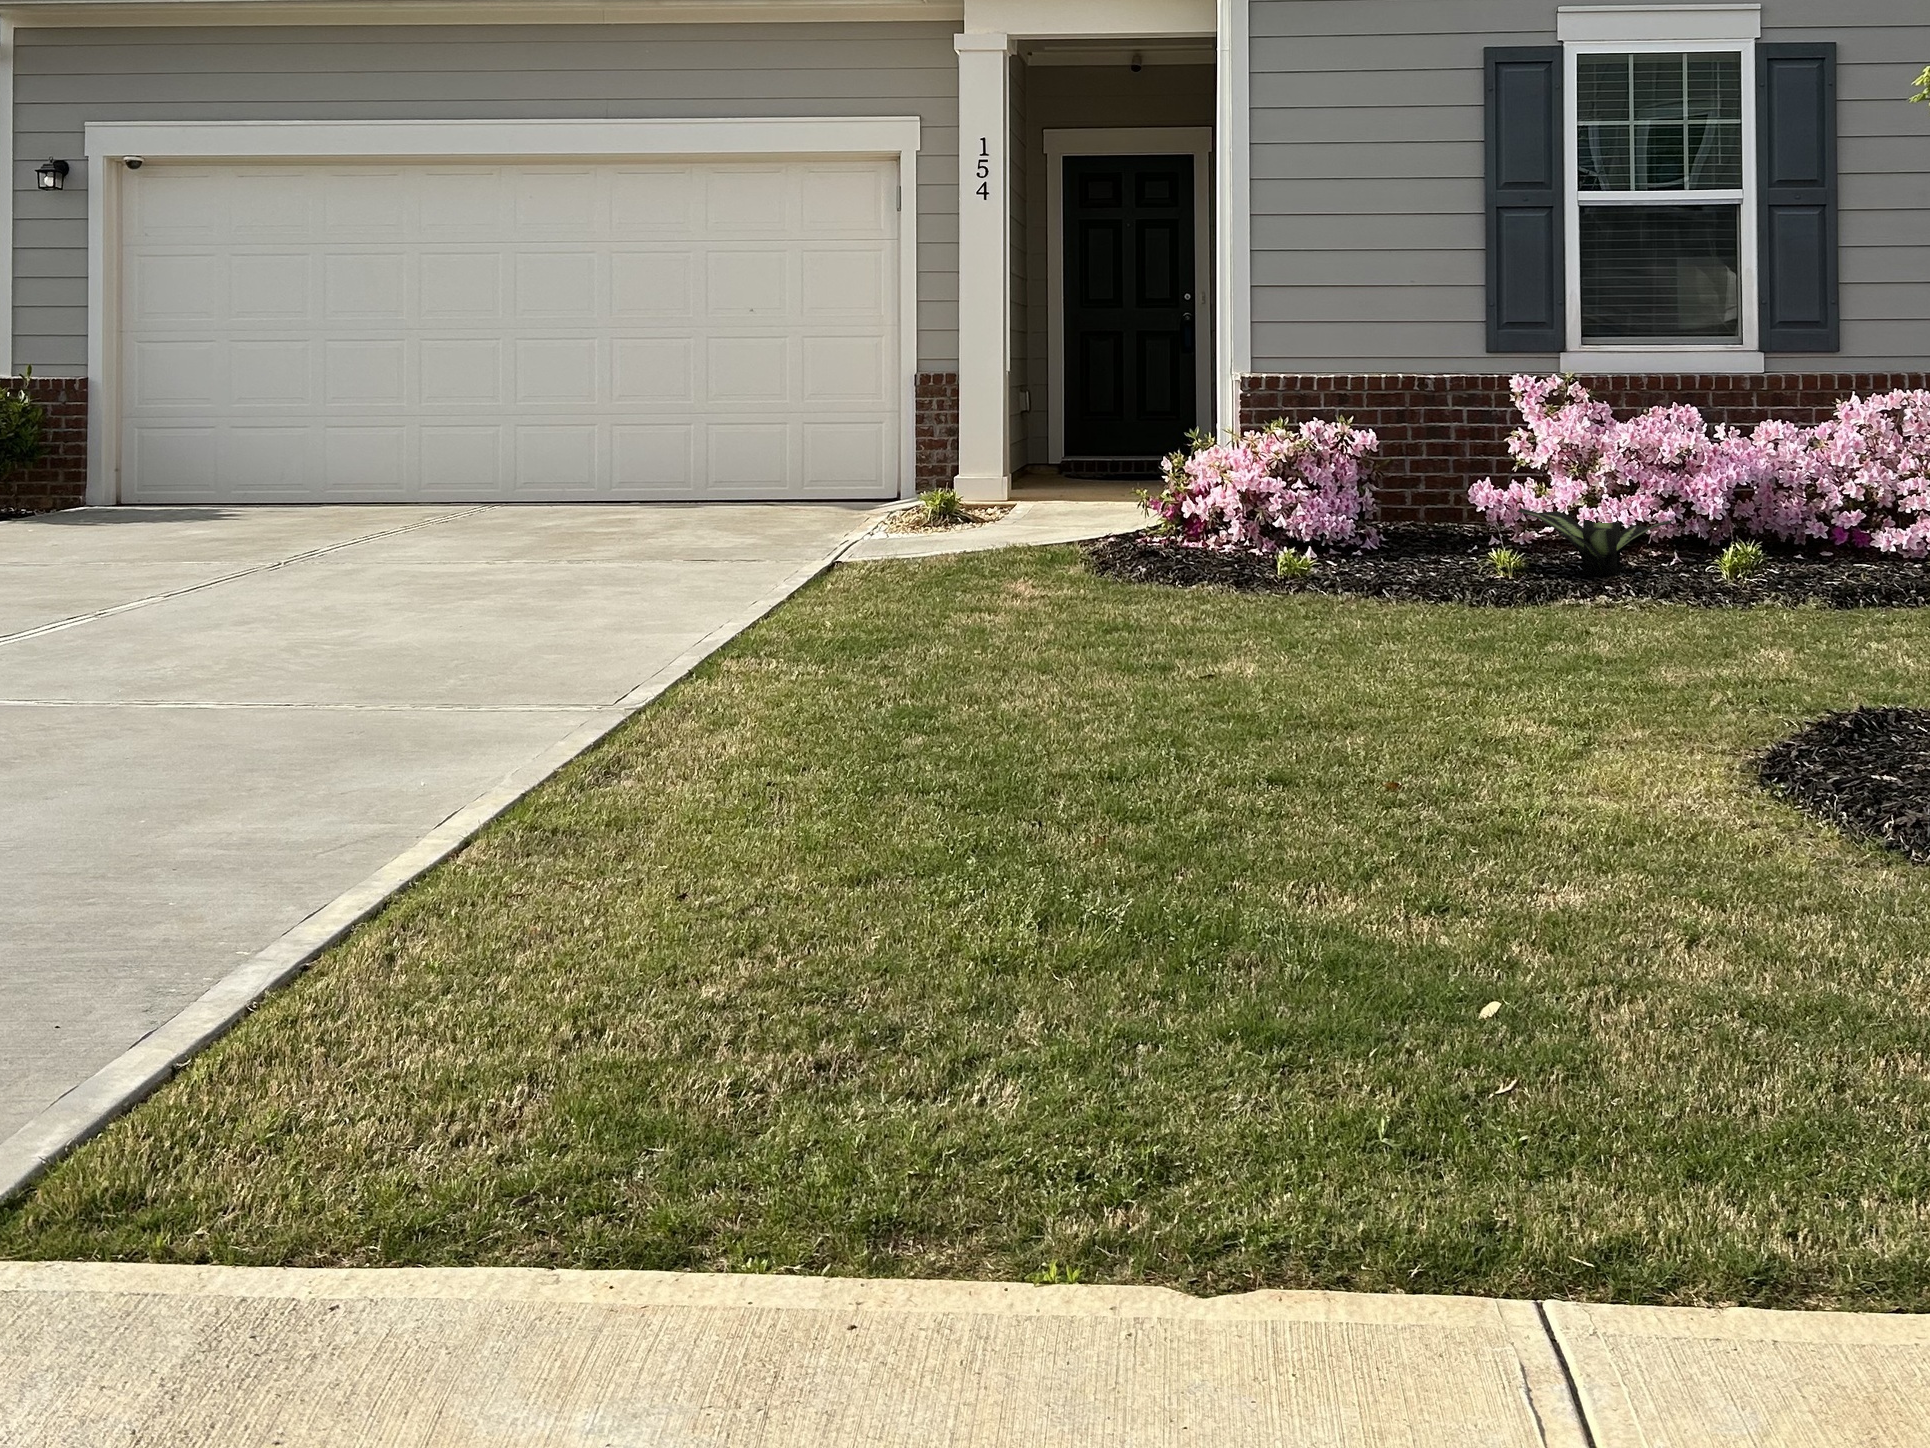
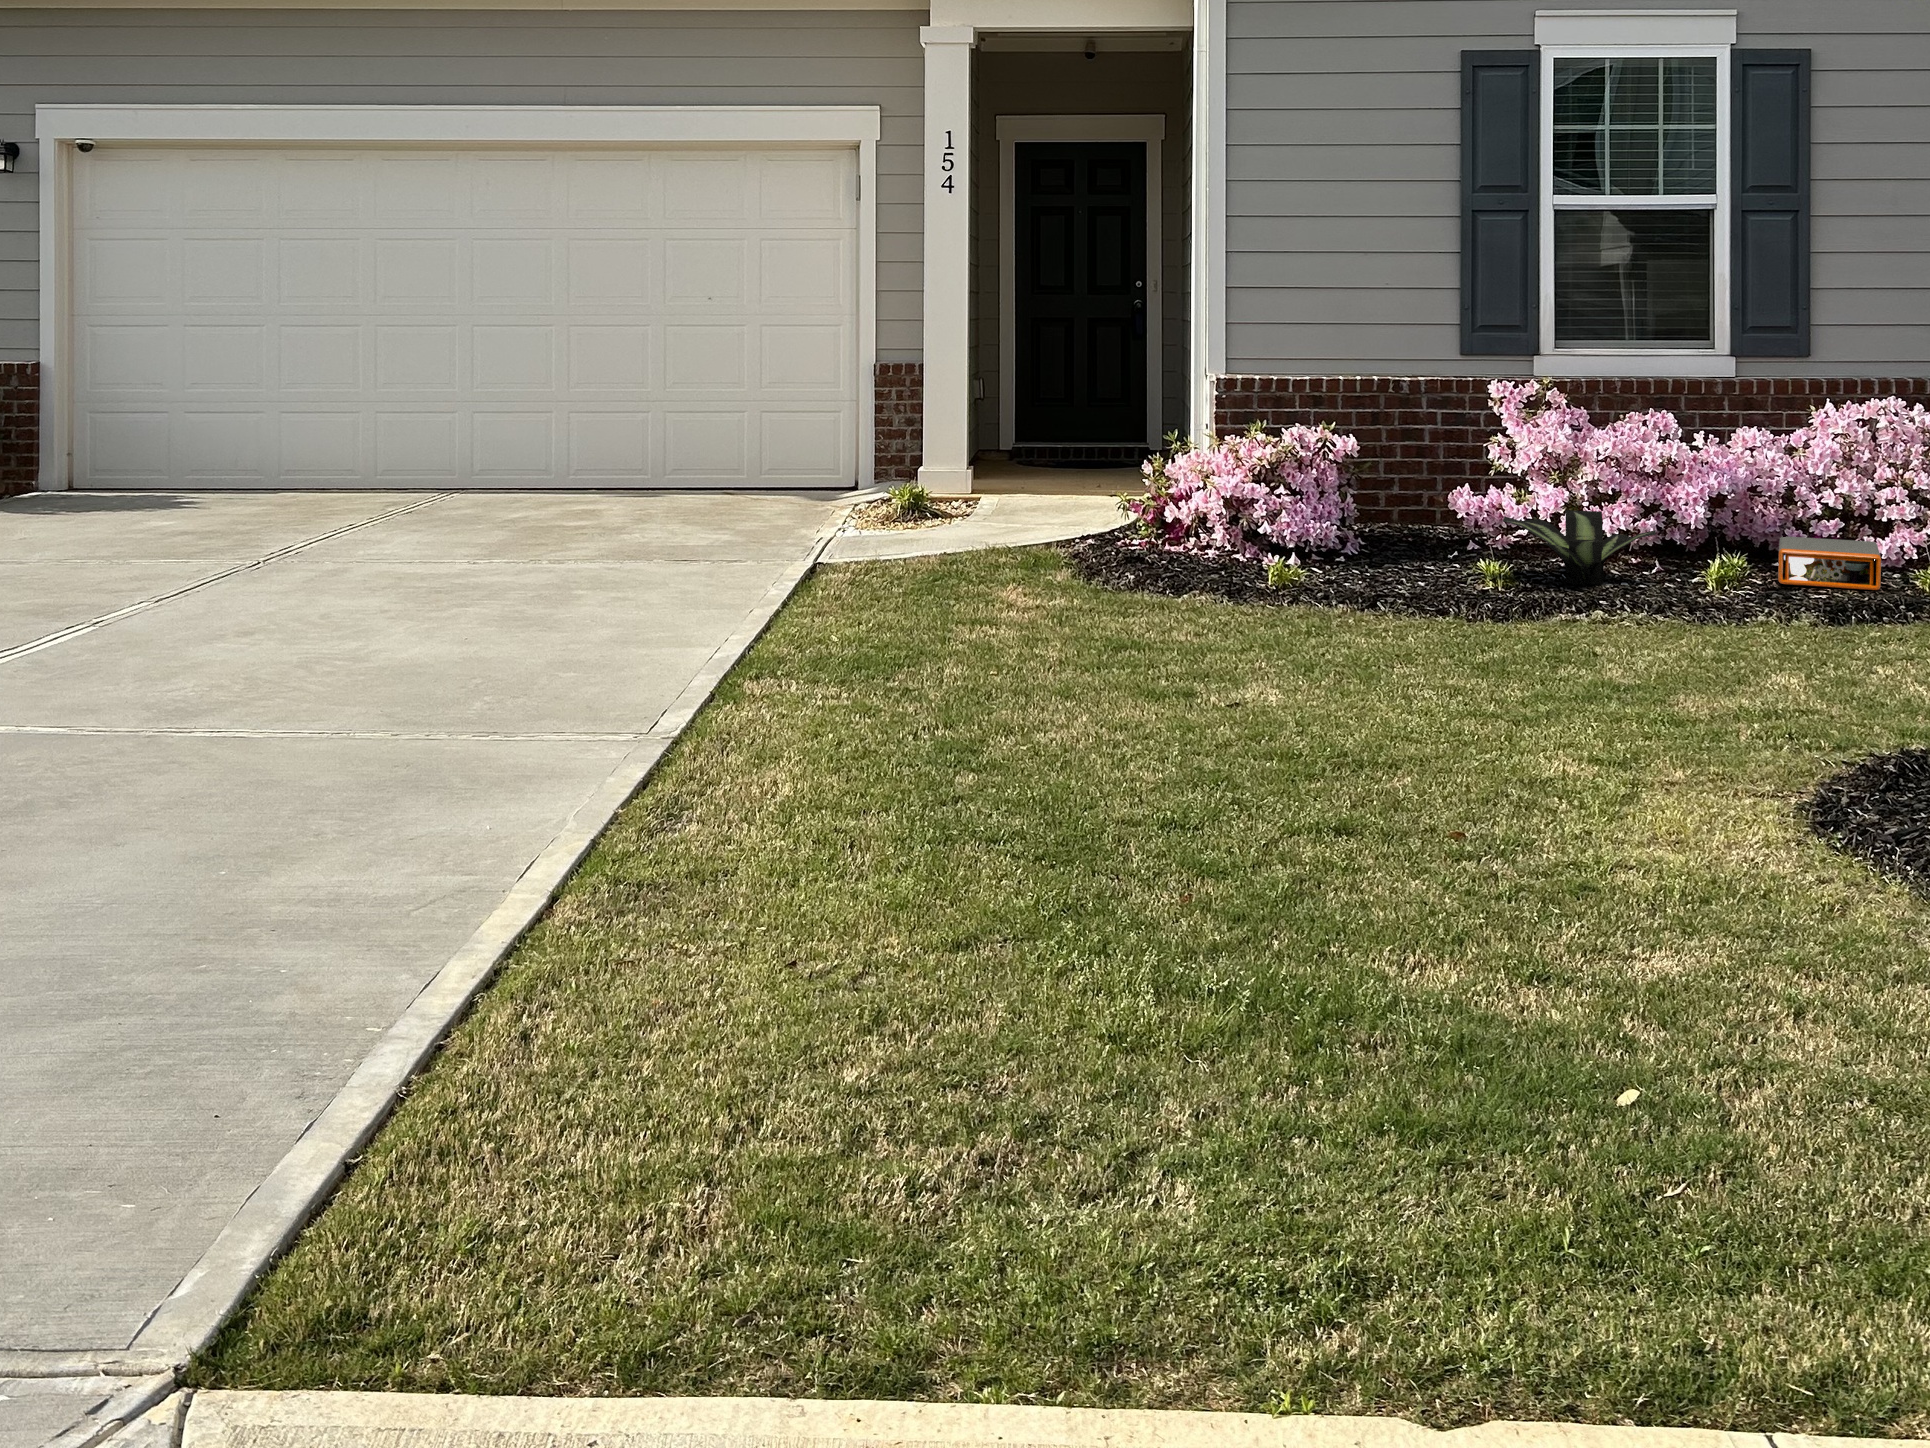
storage box: none [1797,527,1900,578] -> present [1778,537,1881,590]

